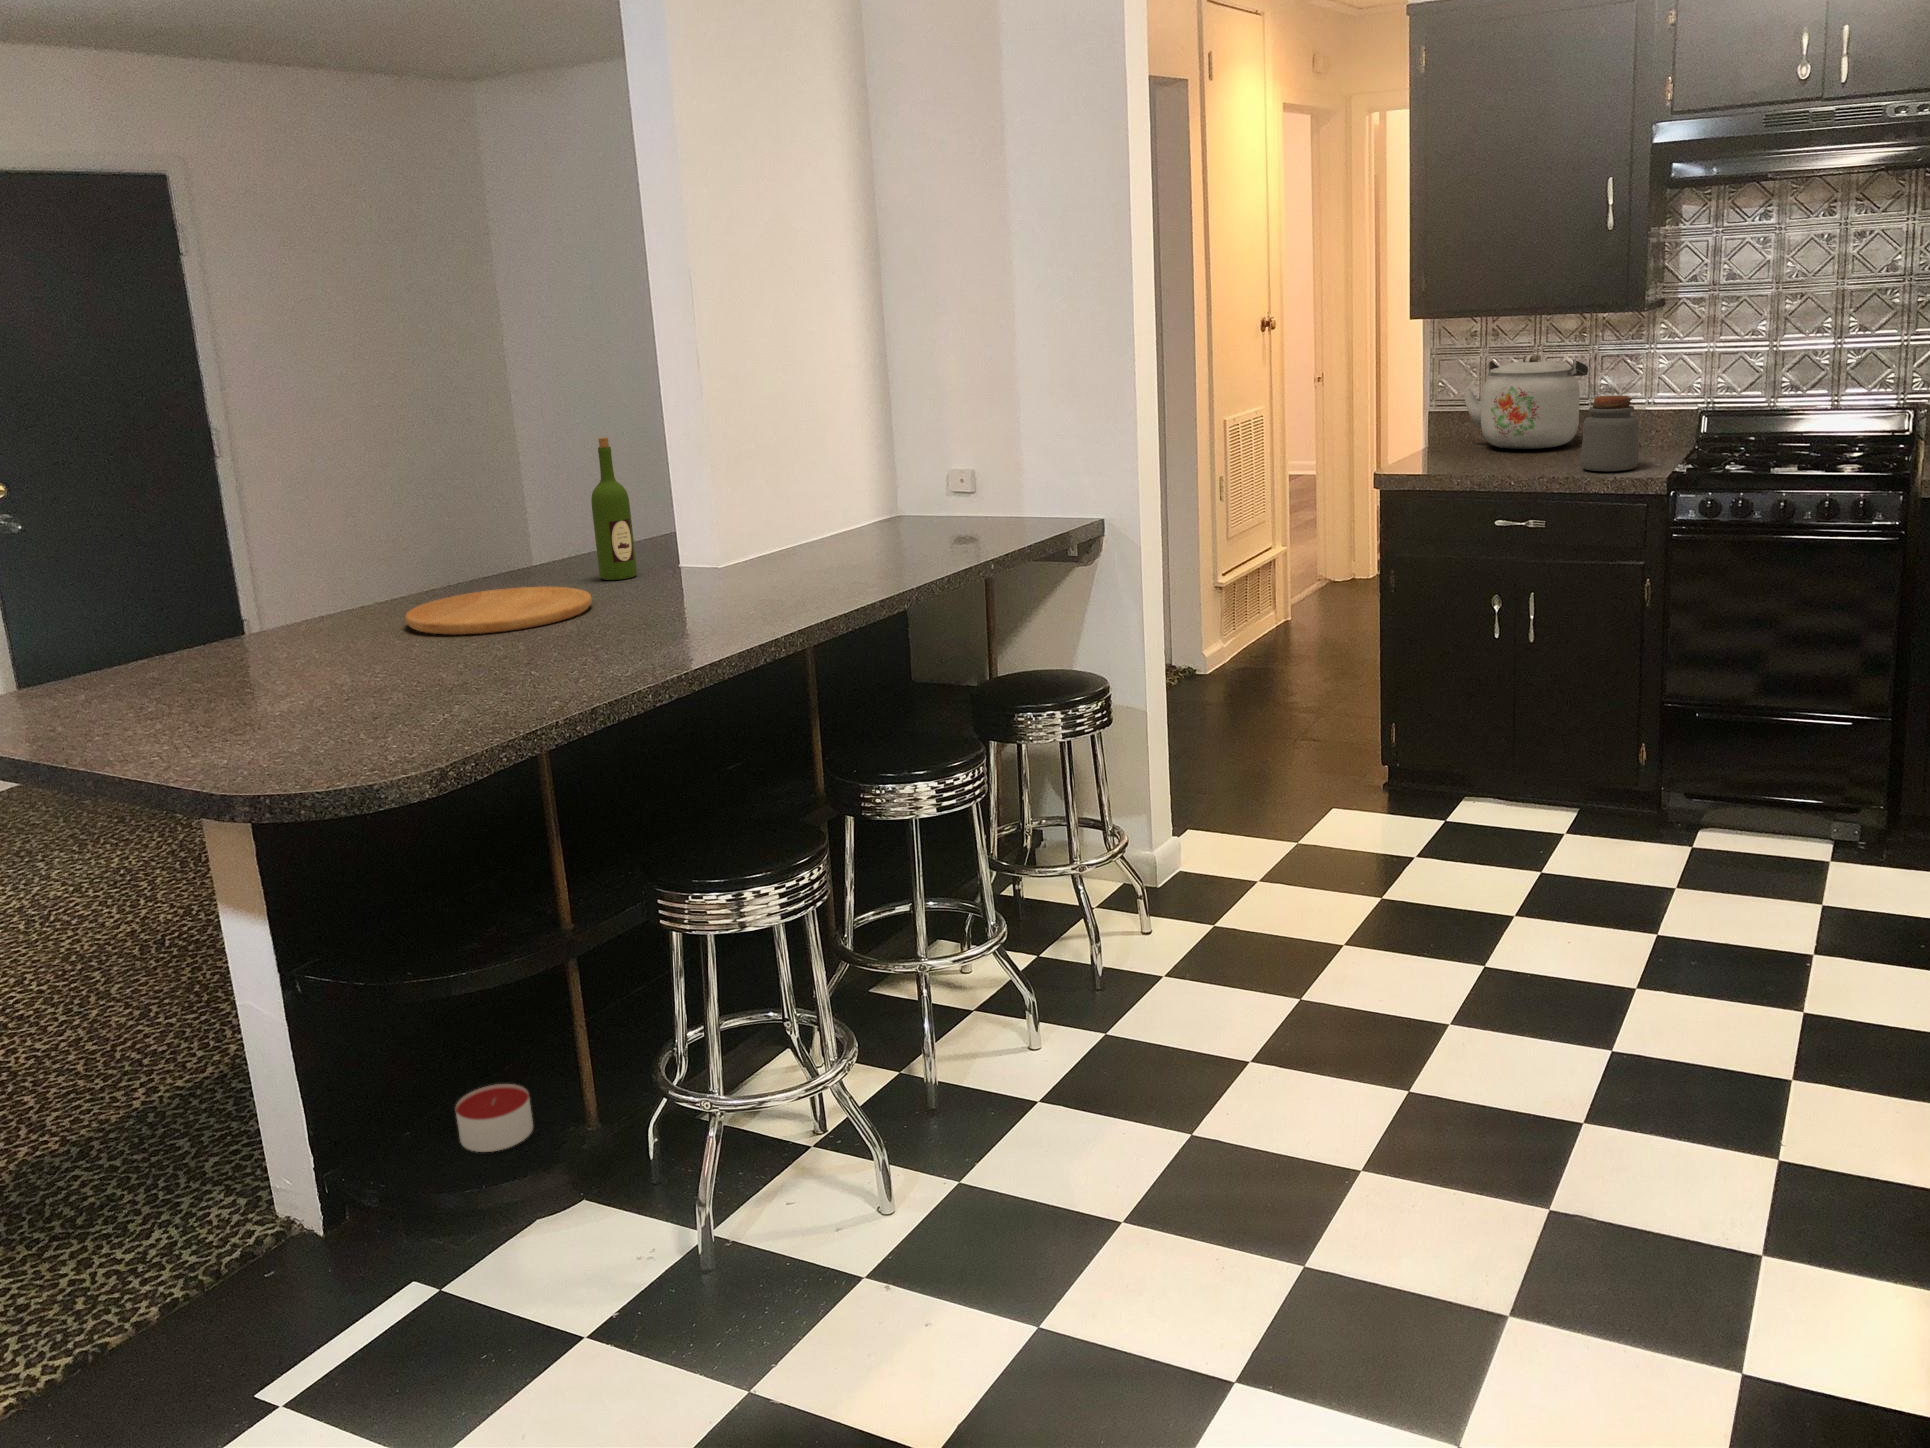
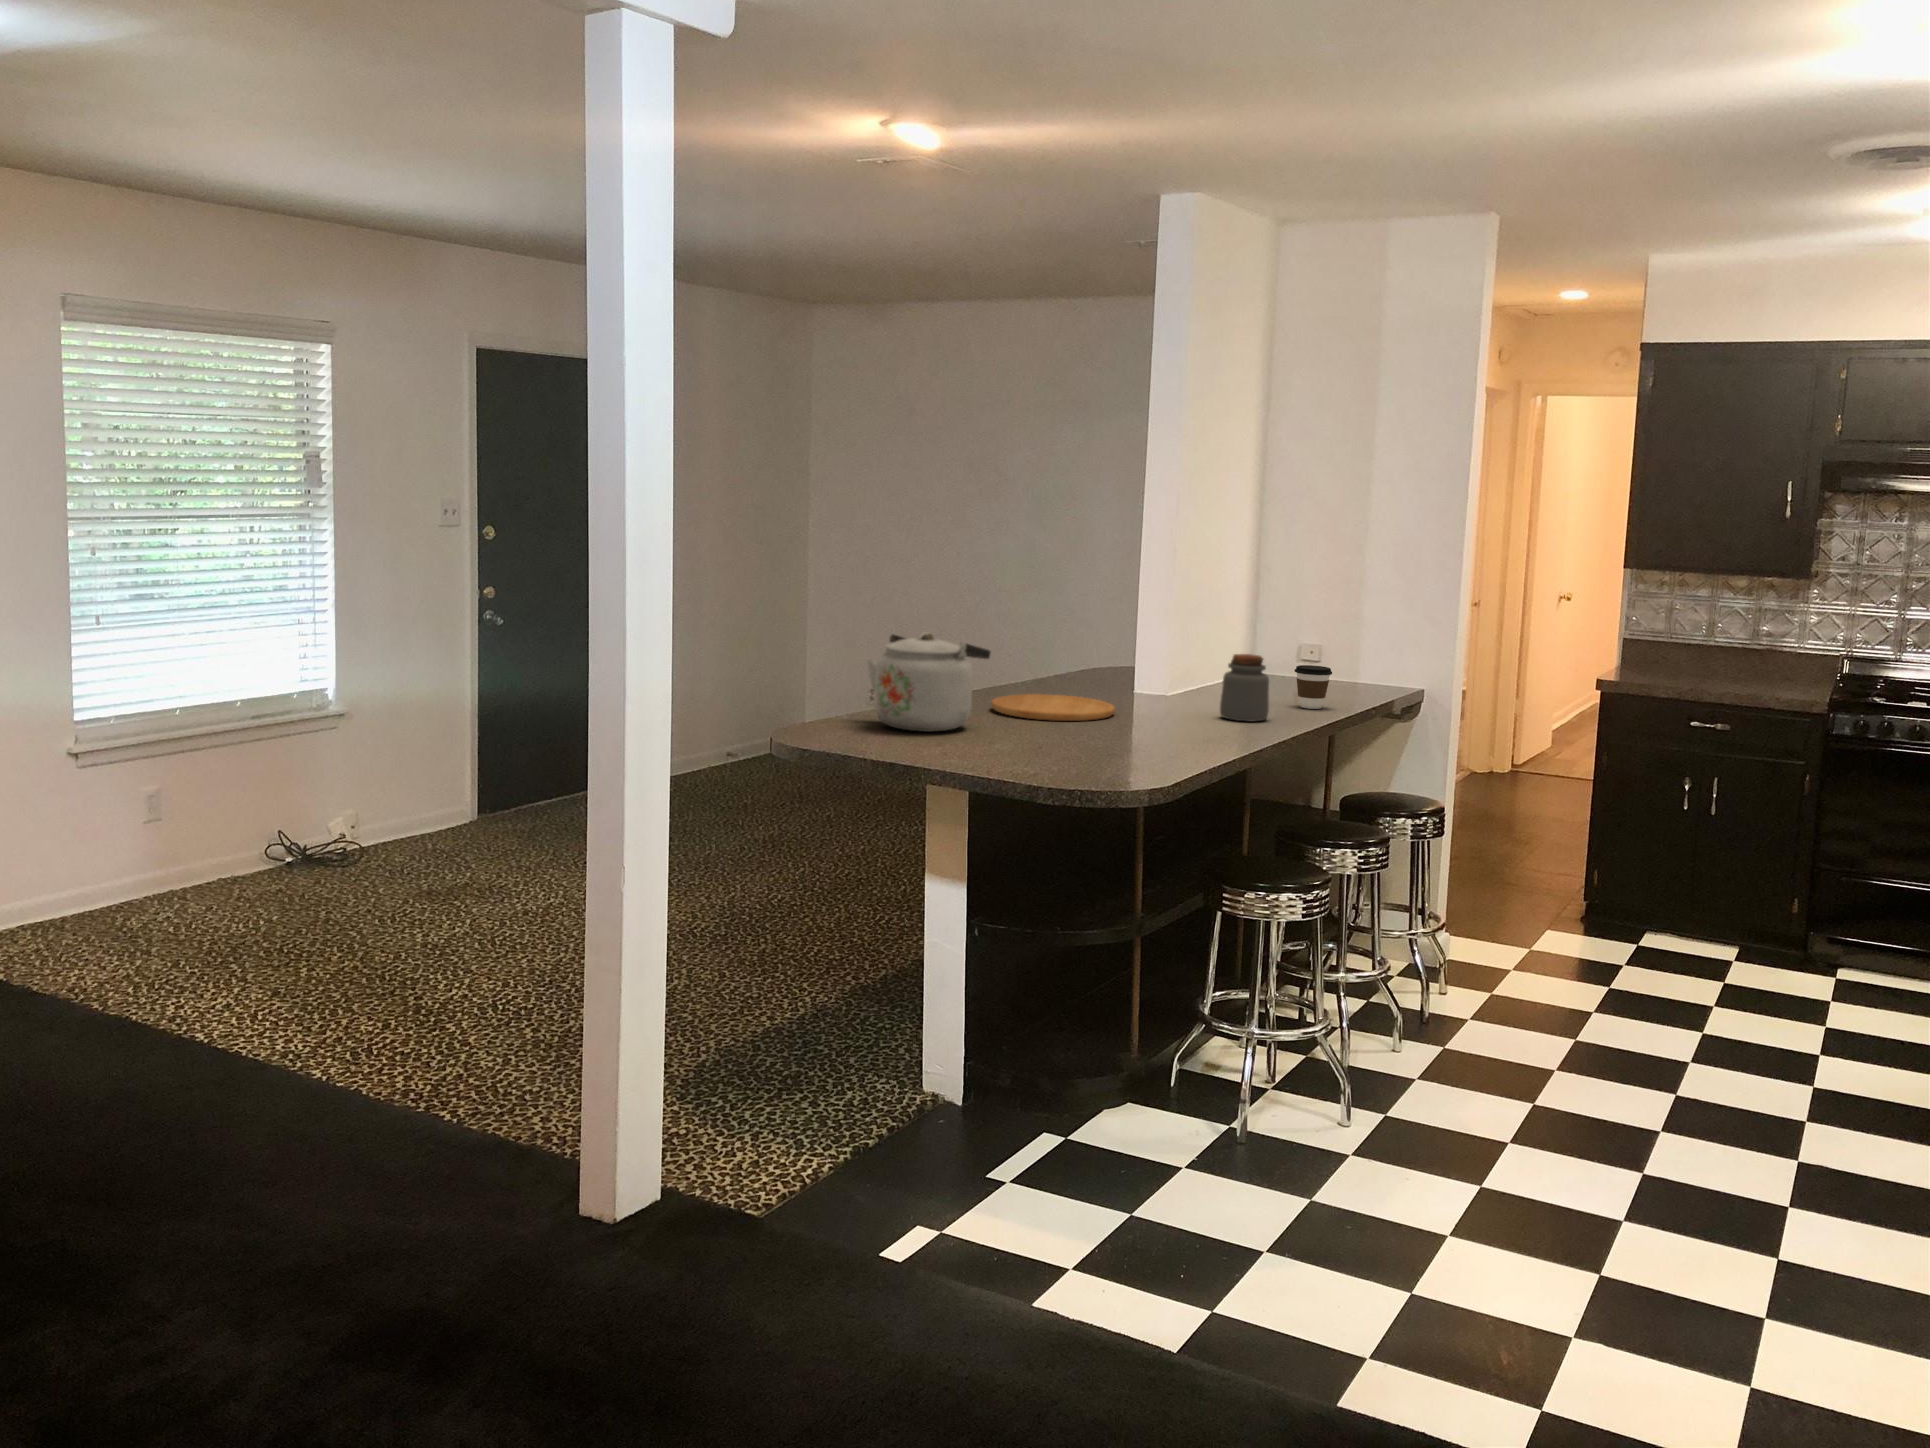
kettle: present [1463,354,1588,449] -> present [867,632,991,732]
jar: present [1580,396,1639,471] -> present [1220,654,1269,722]
wine bottle: present [591,438,637,580] -> none [1082,598,1111,697]
coffee cup: none [877,505,930,569] -> present [1295,665,1332,709]
candle: present [455,1084,533,1152] -> none [1050,1020,1099,1060]

